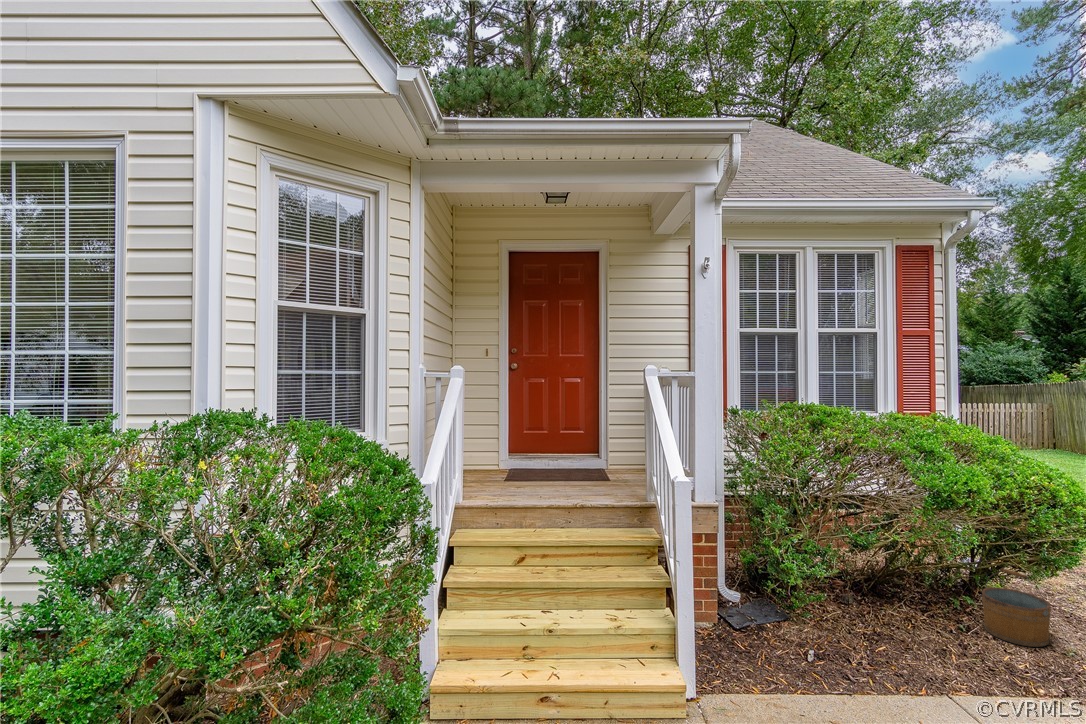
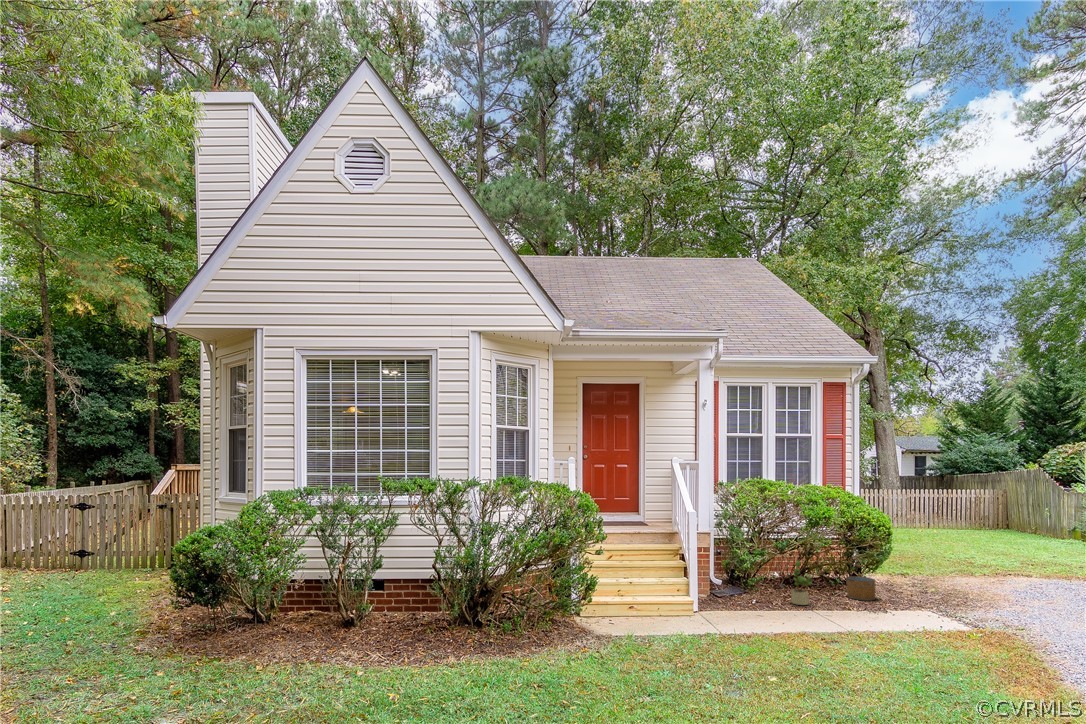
potted plant: none [887,576,942,673] -> present [791,561,812,605]

